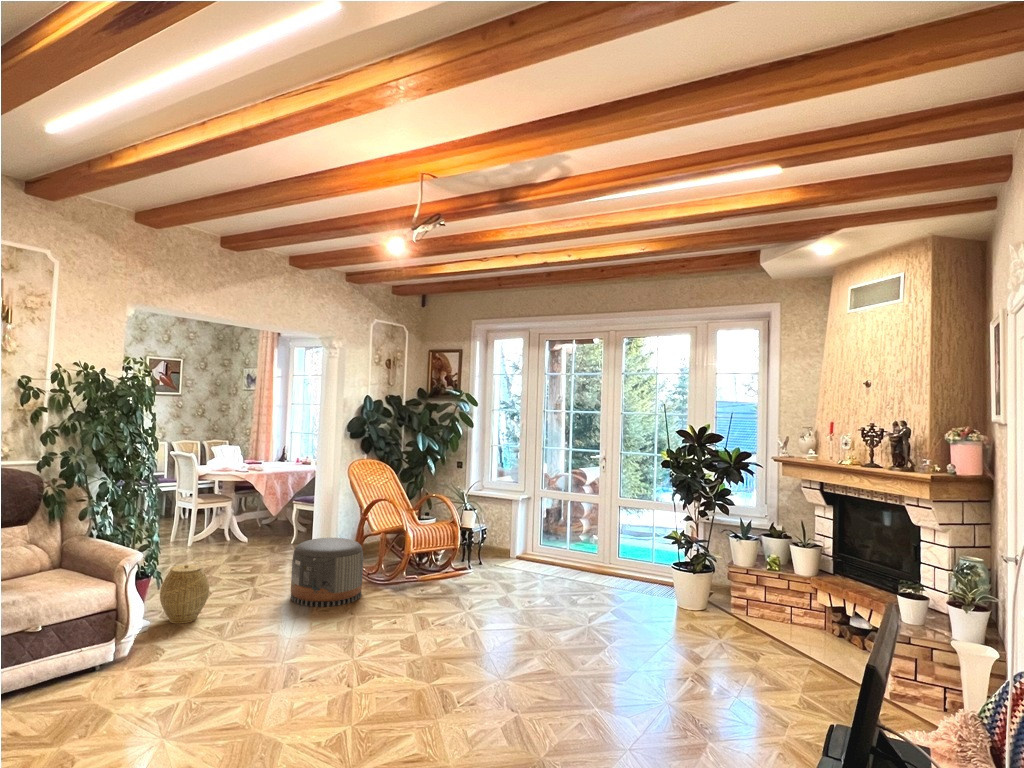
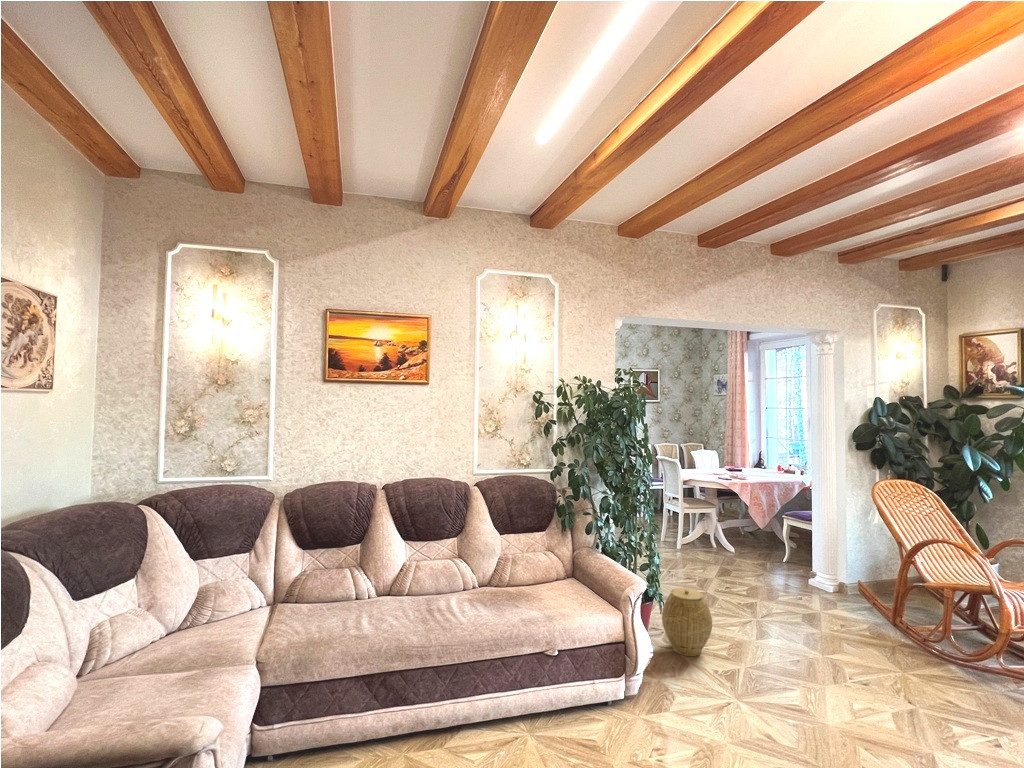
pouf: present [291,538,363,607] -> none [805,578,909,679]

